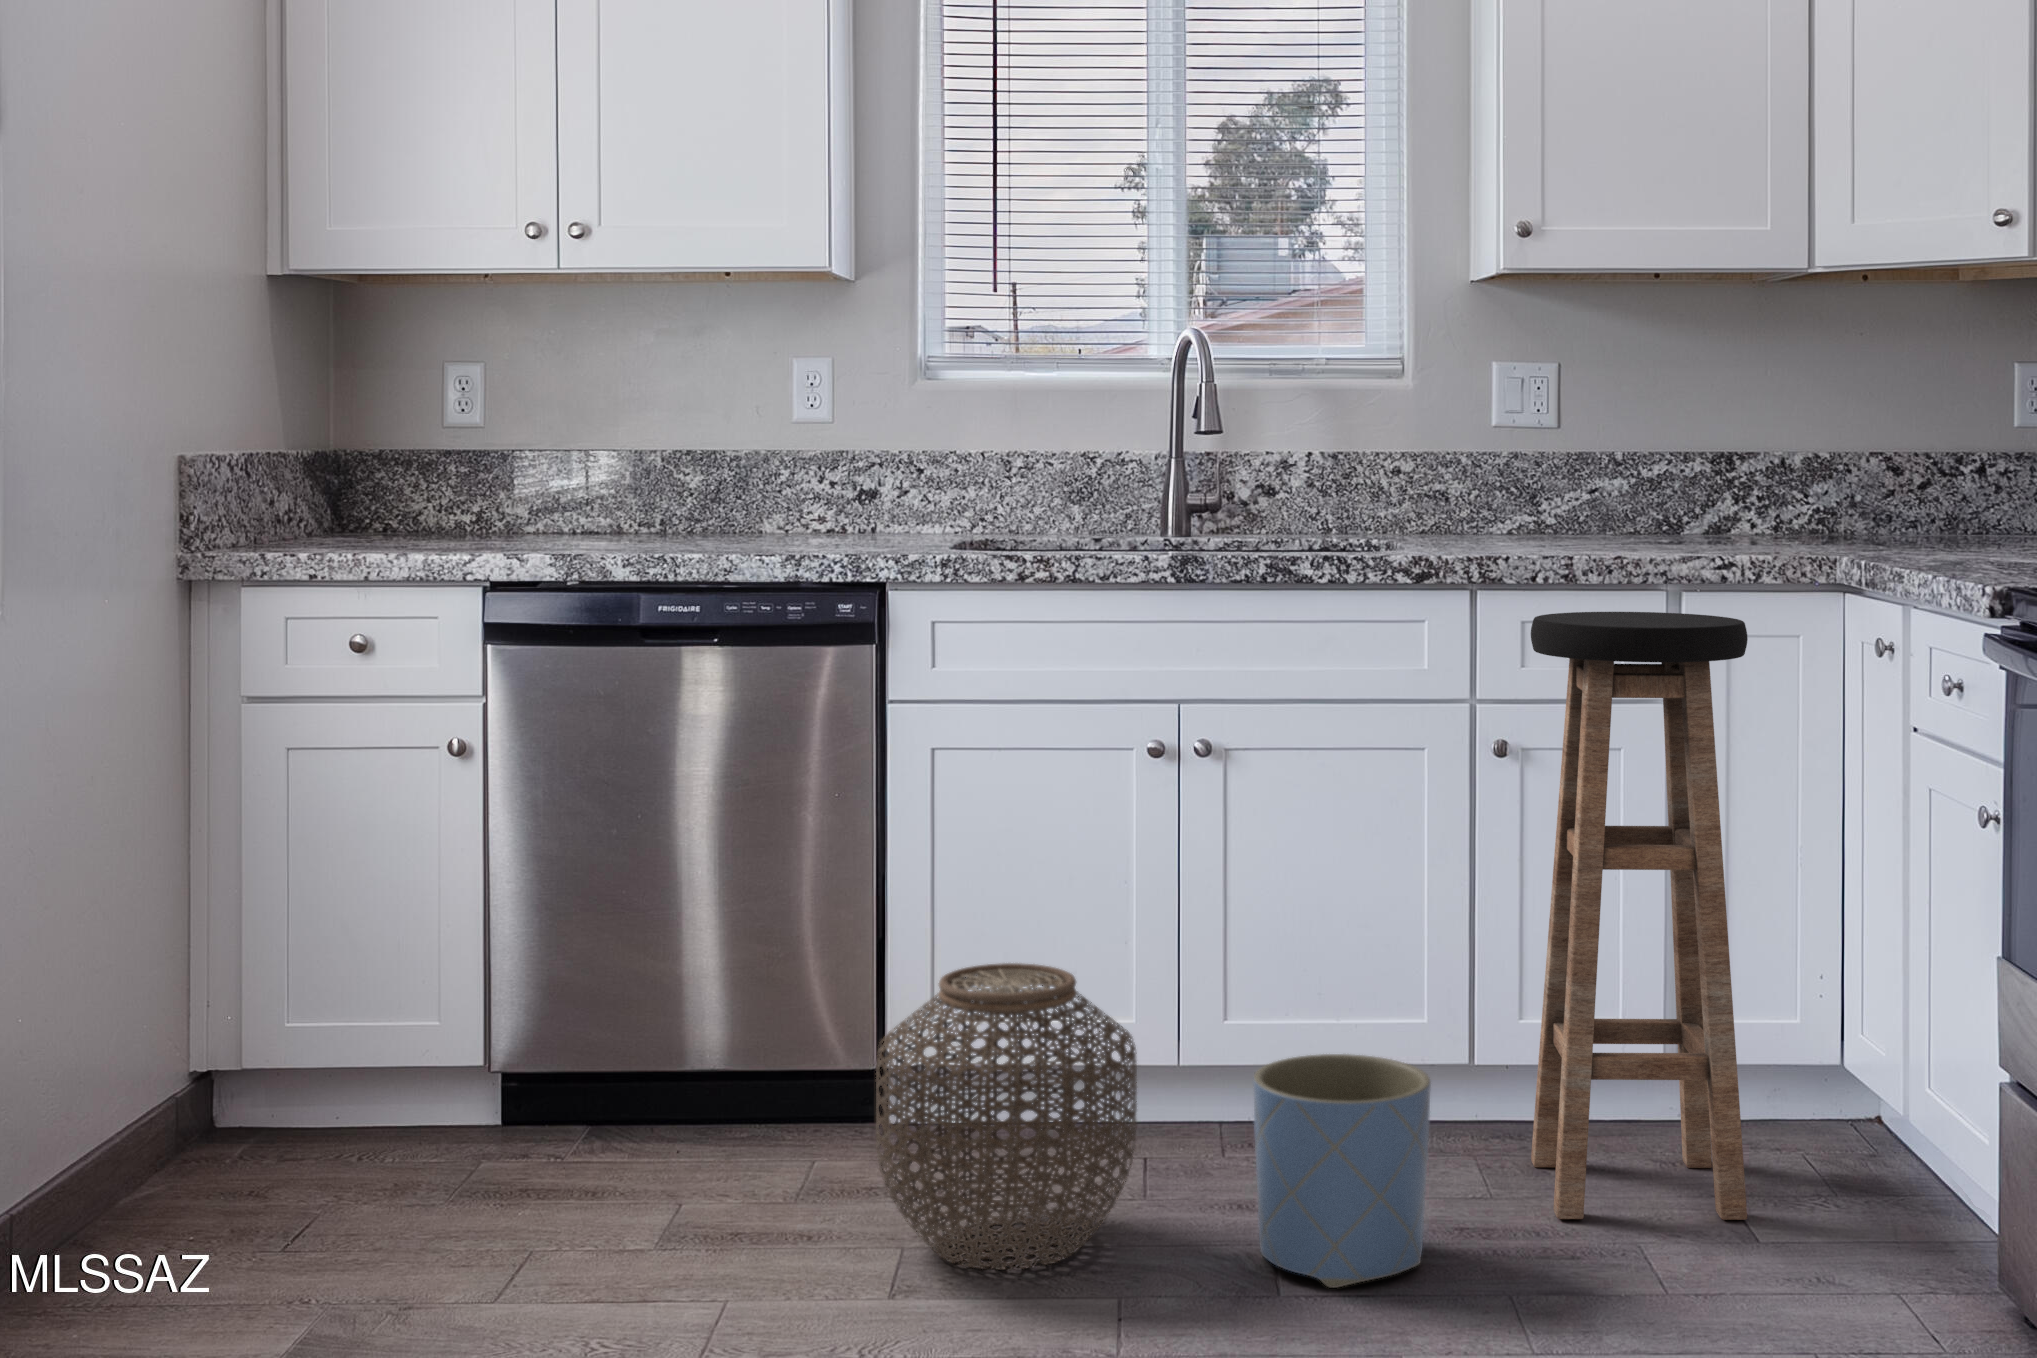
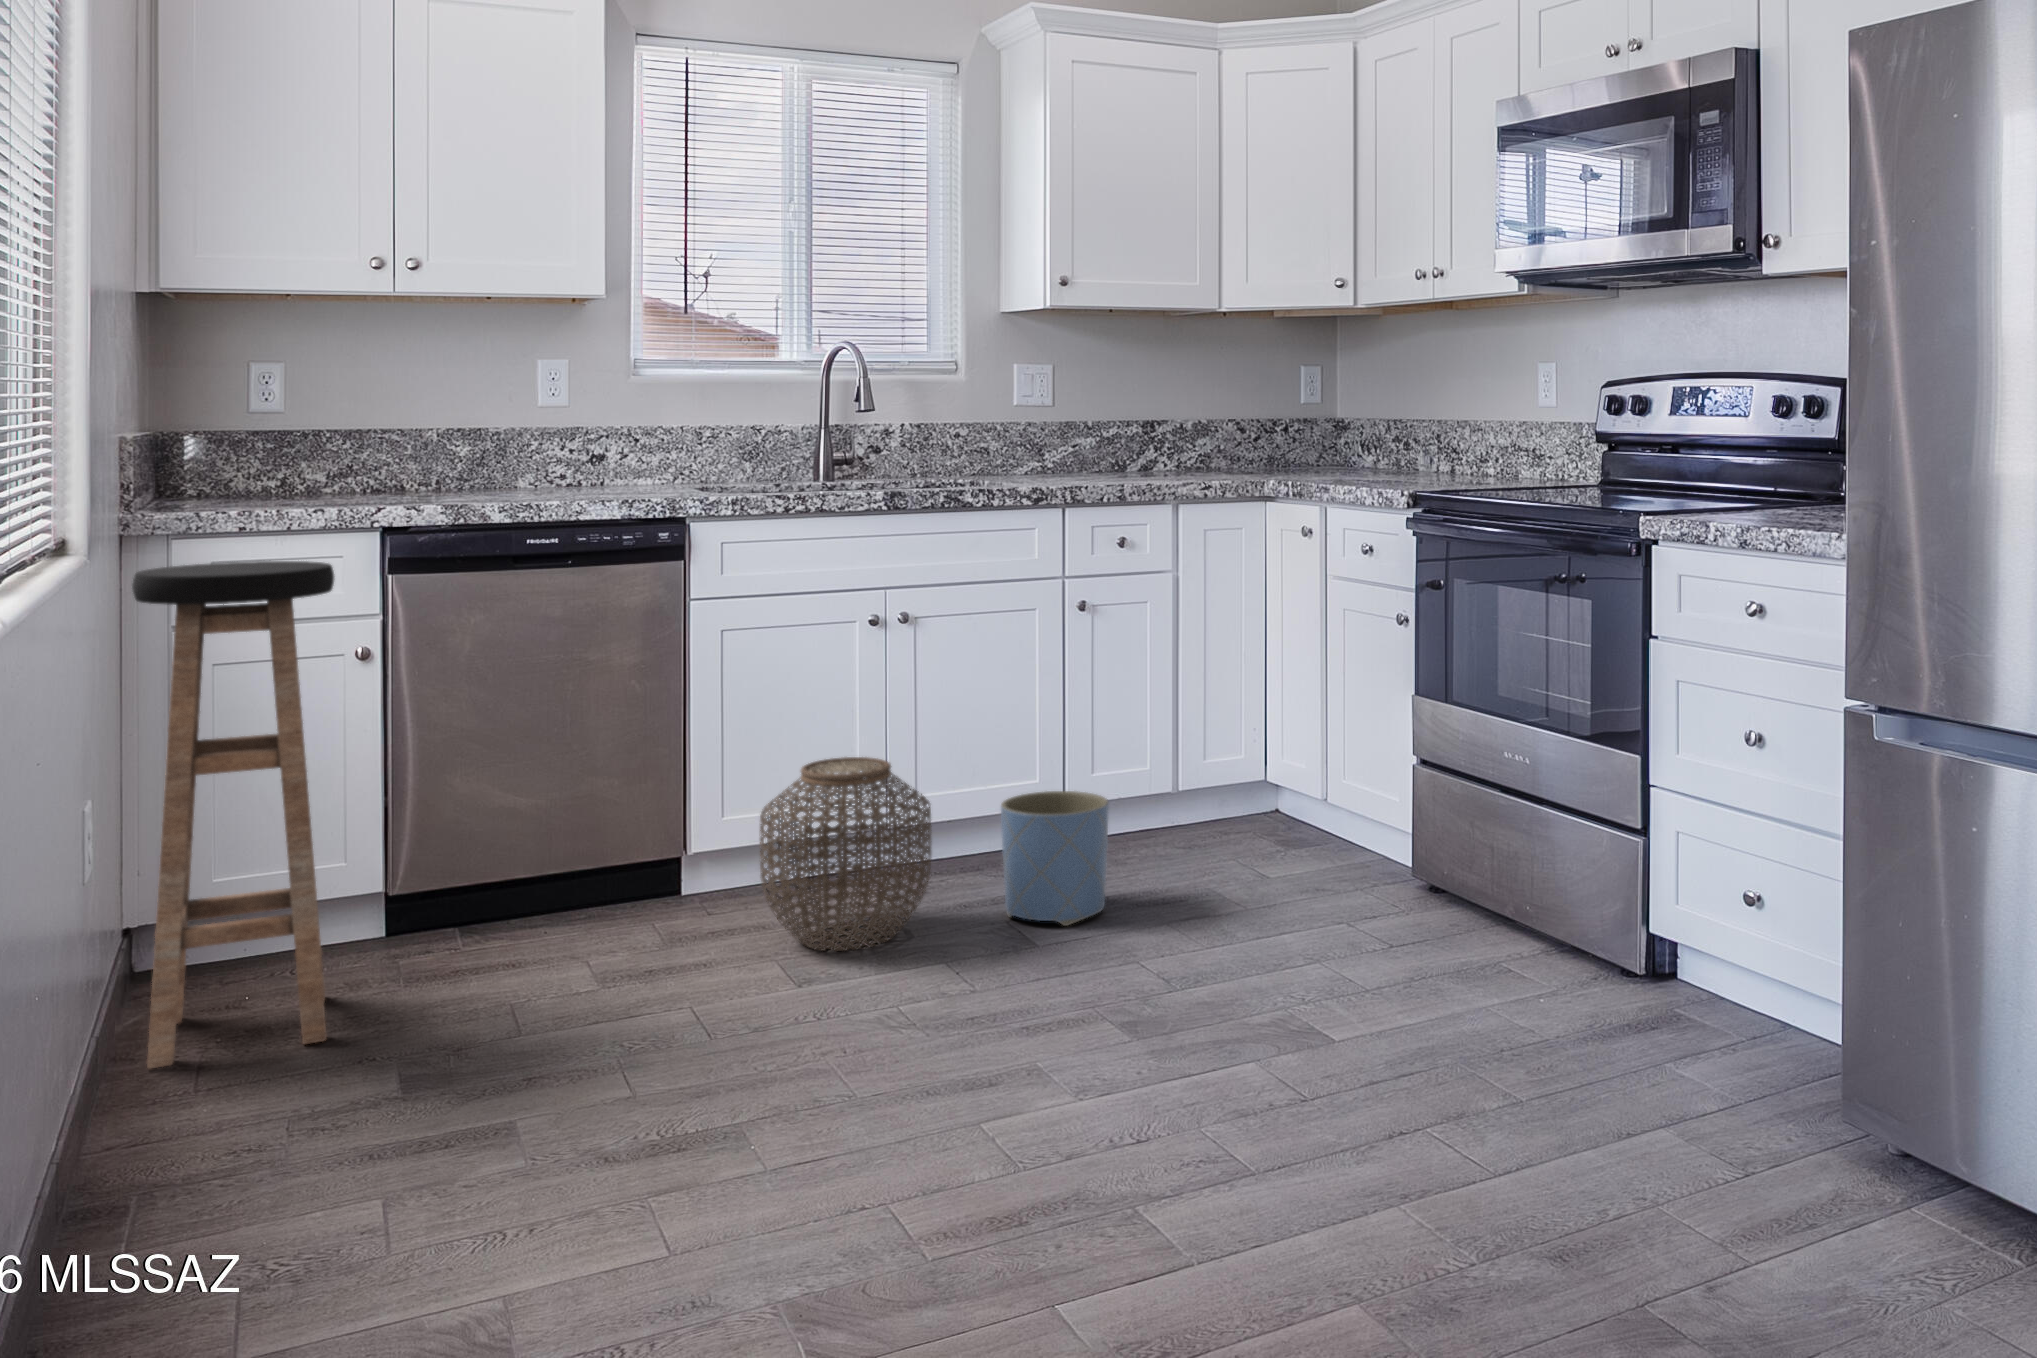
bar stool: present [1531,612,1748,1220] -> present [132,561,334,1068]

